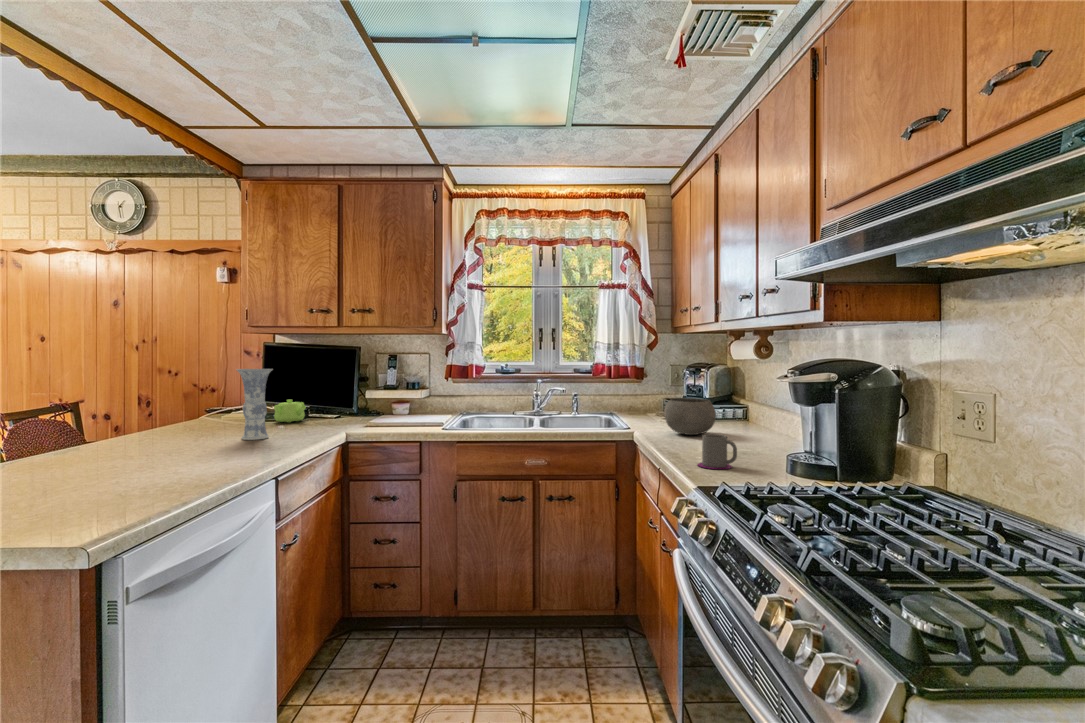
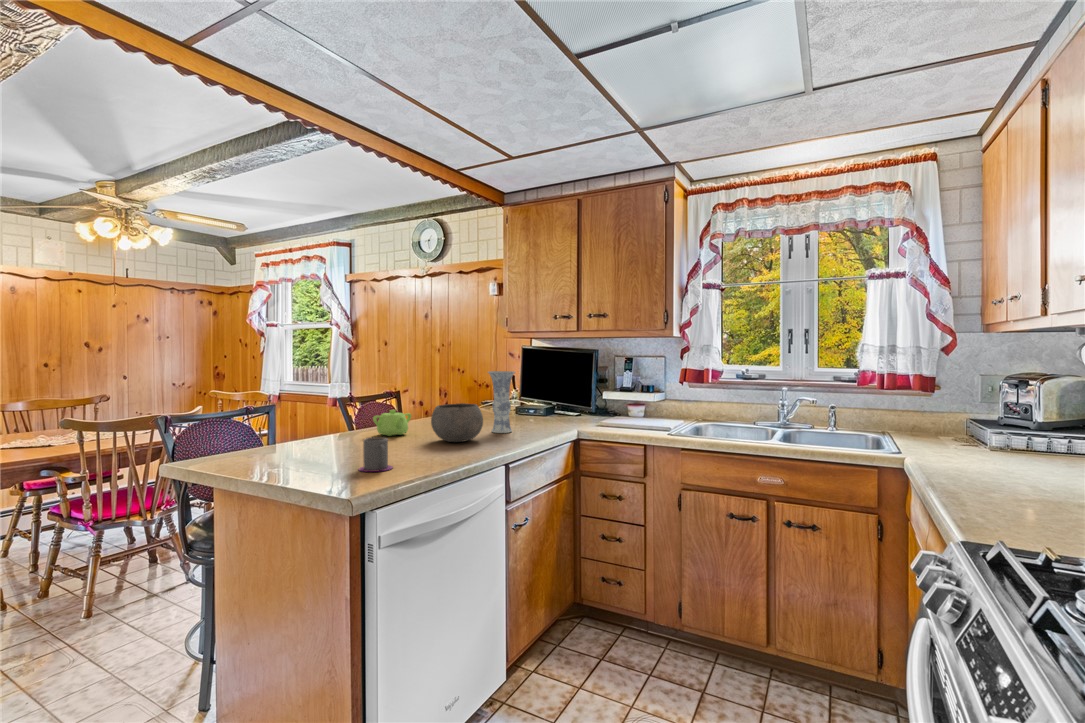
bowl: present [664,398,716,435] -> present [431,403,483,442]
teapot: present [274,400,306,423] -> present [373,410,411,436]
mug: present [698,434,737,469] -> present [359,437,393,472]

